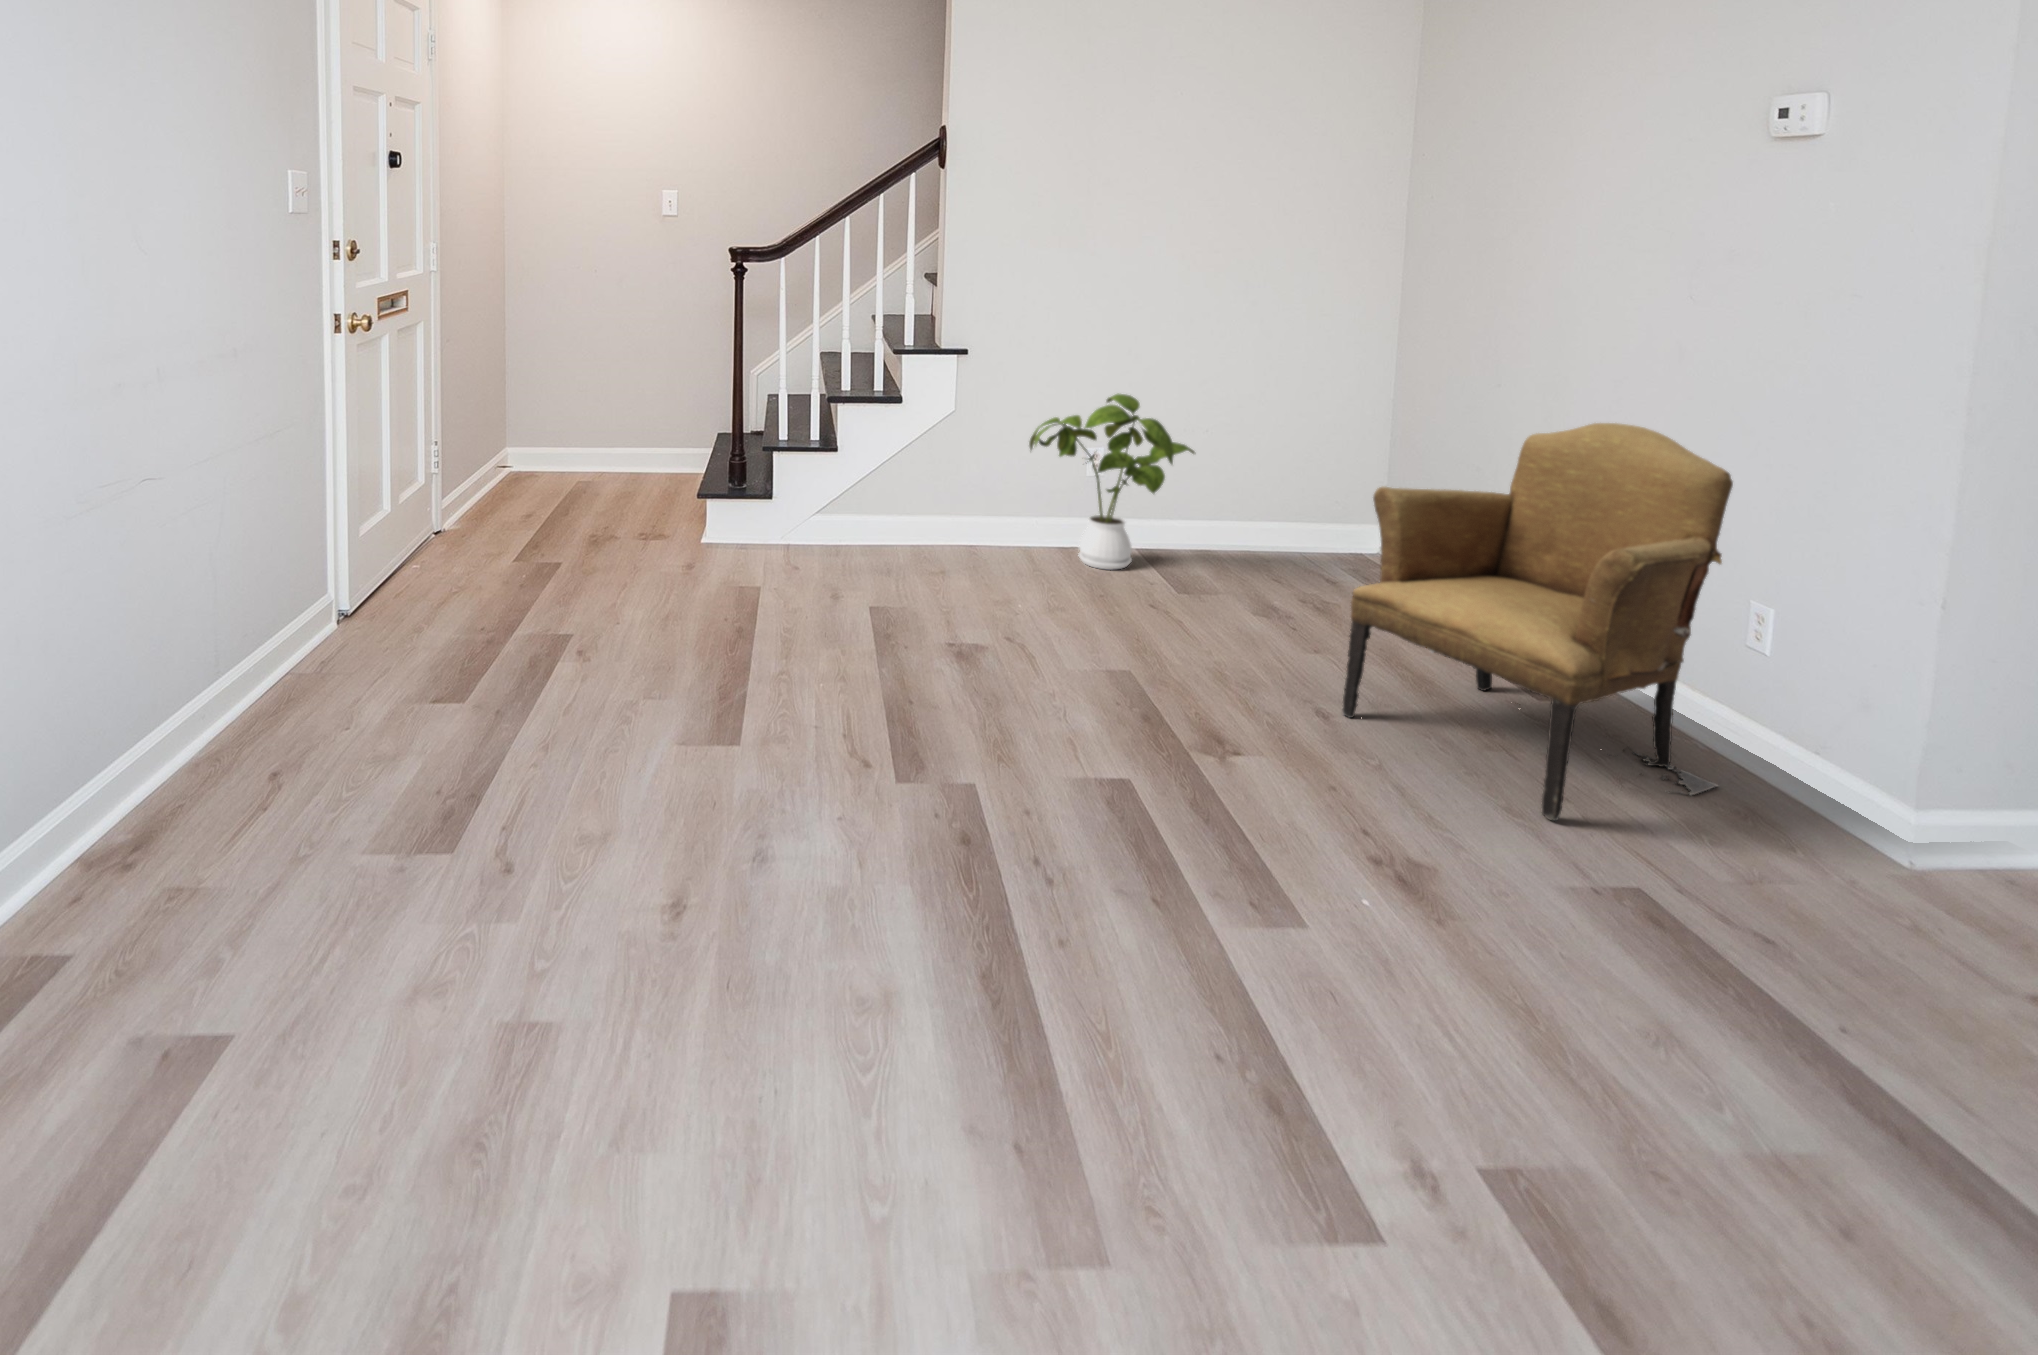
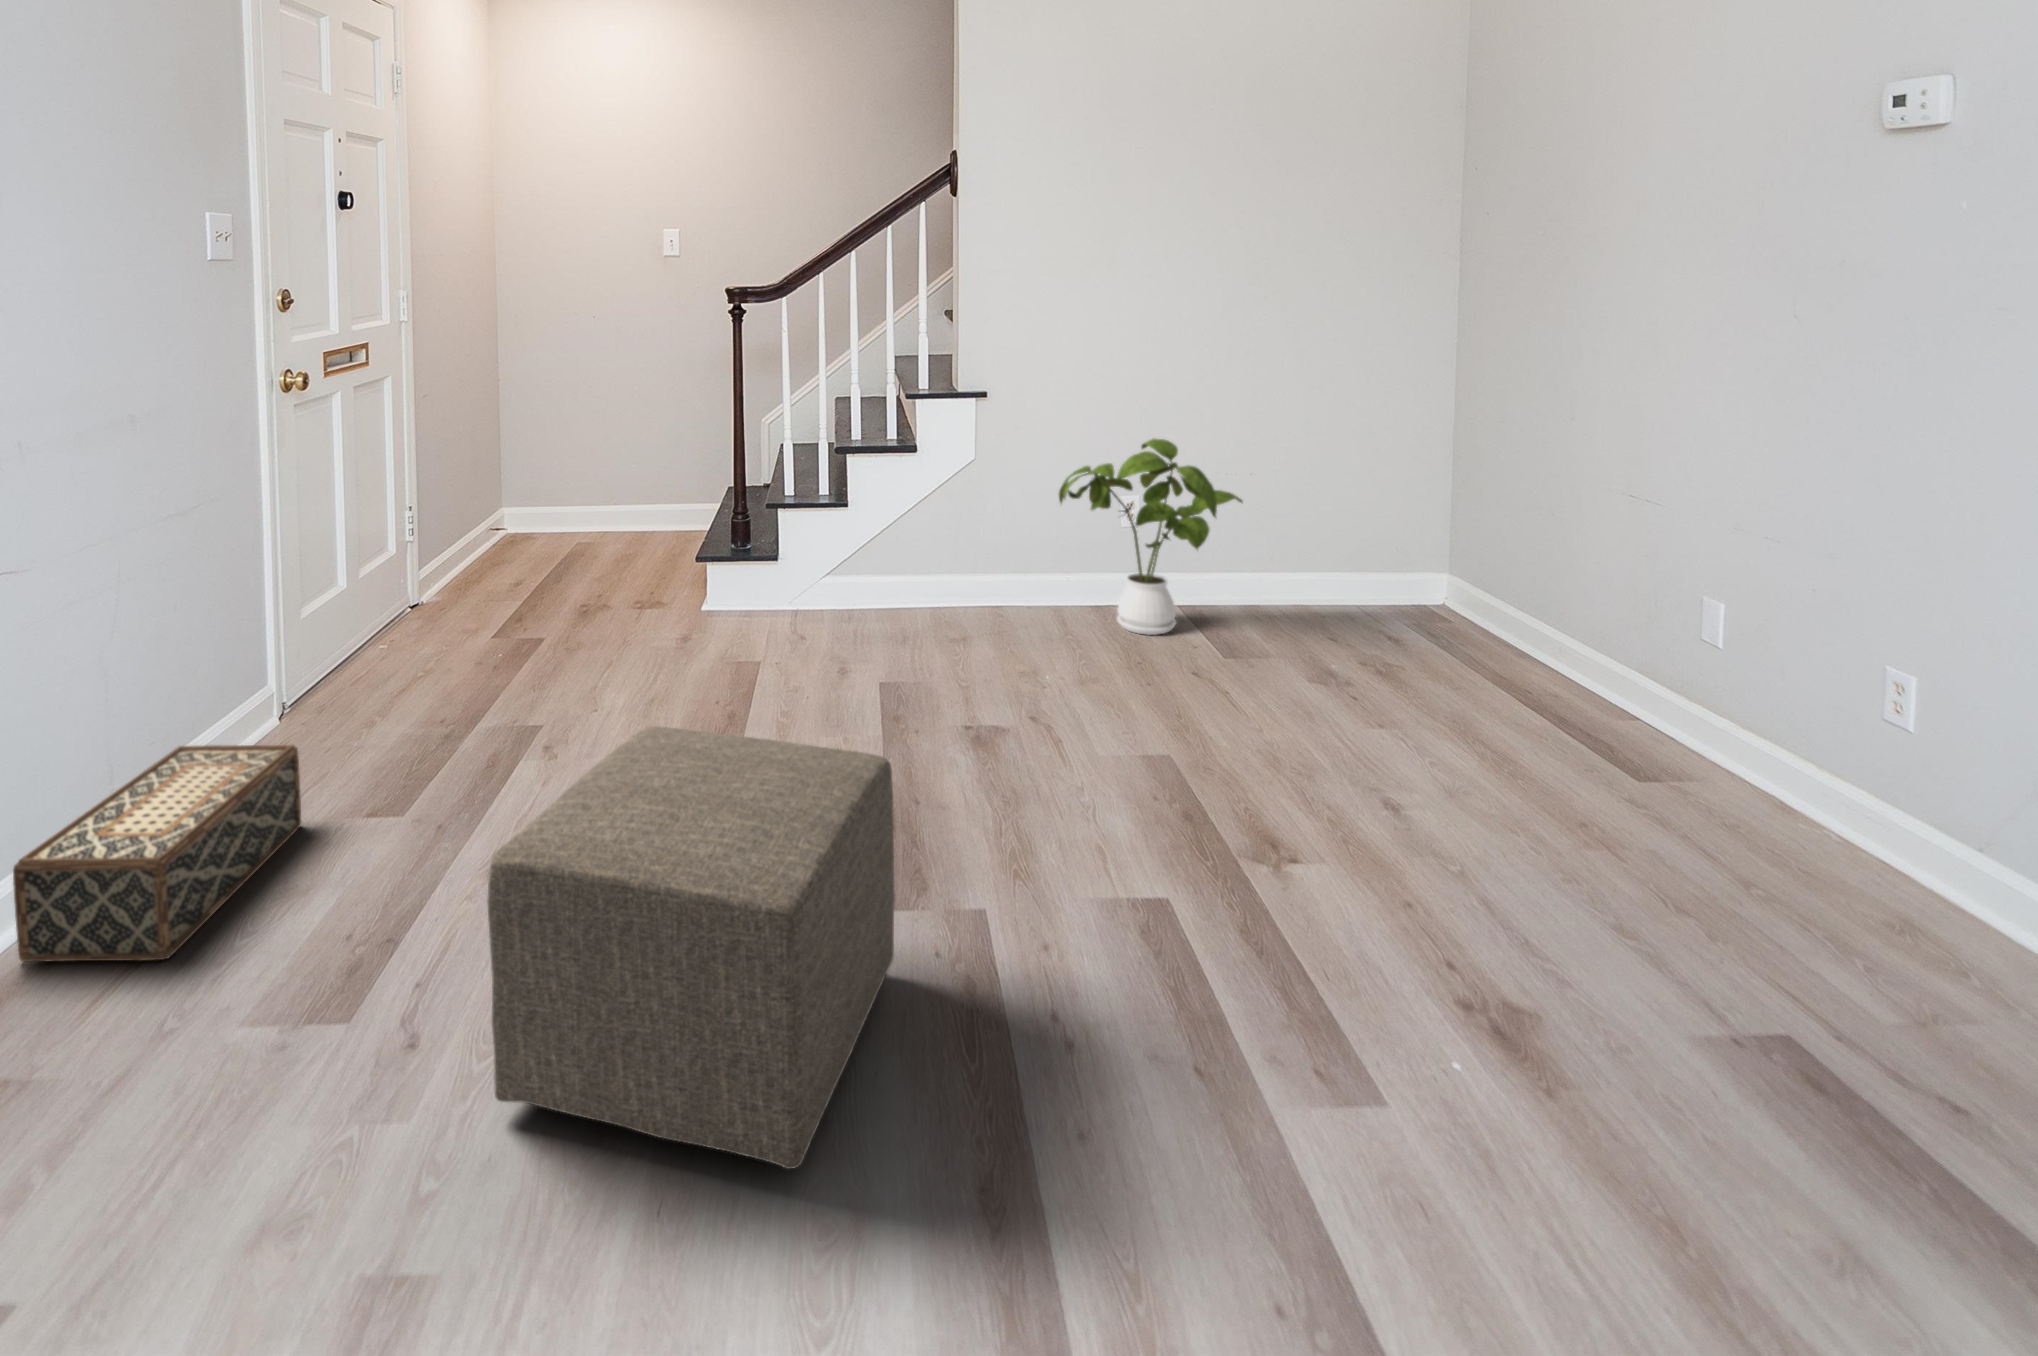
armchair: present [1342,423,1733,821] -> none [1416,463,1868,946]
ottoman: none [581,619,906,960] -> present [487,726,895,1169]
woven basket: none [156,634,377,805] -> present [13,745,301,962]

